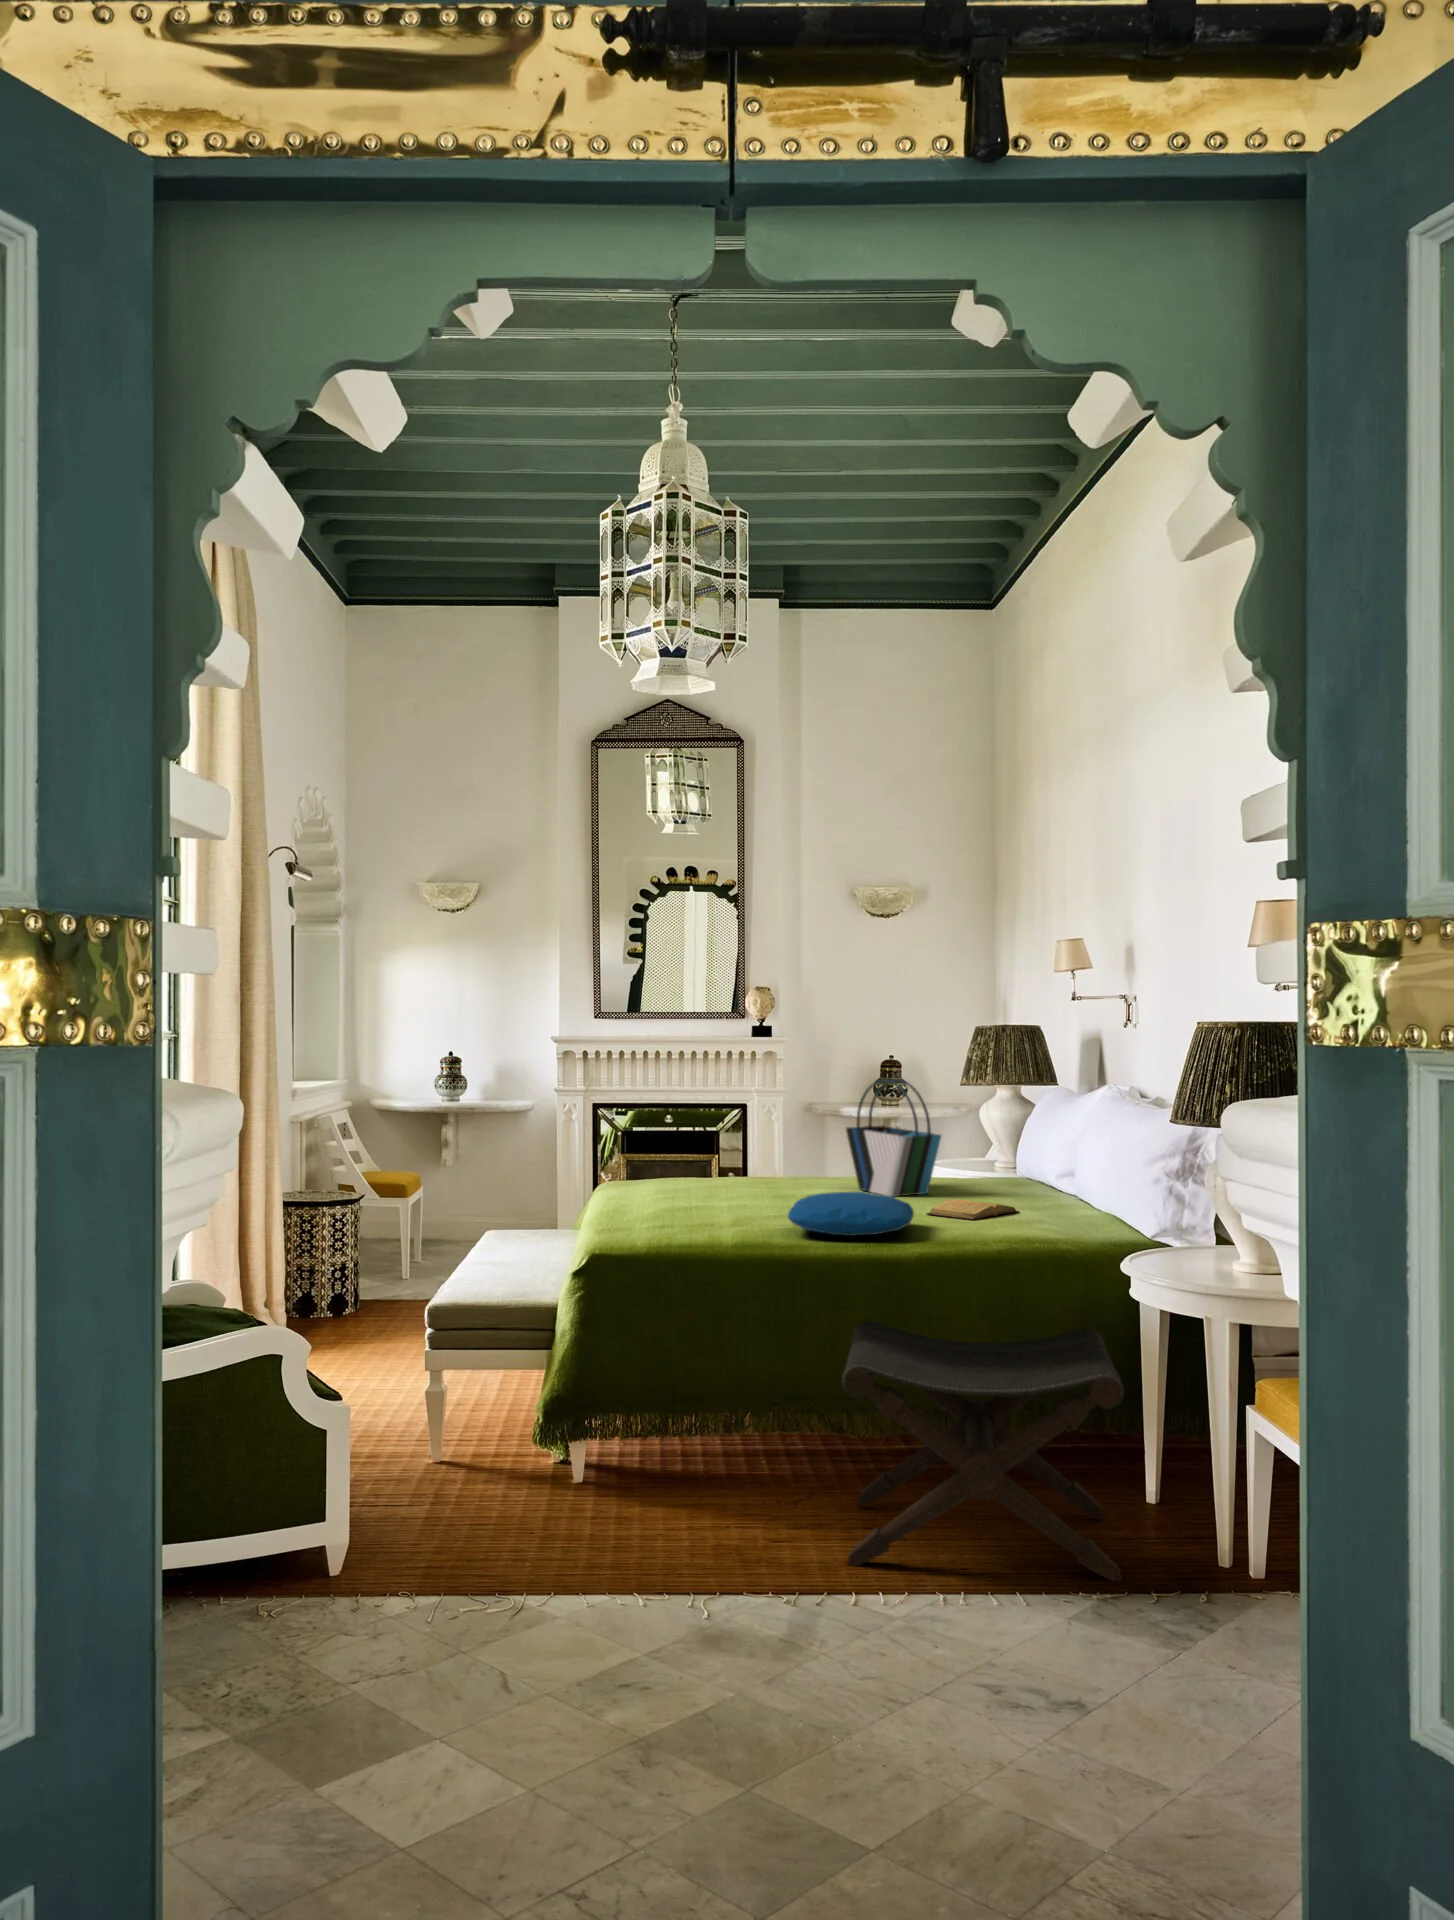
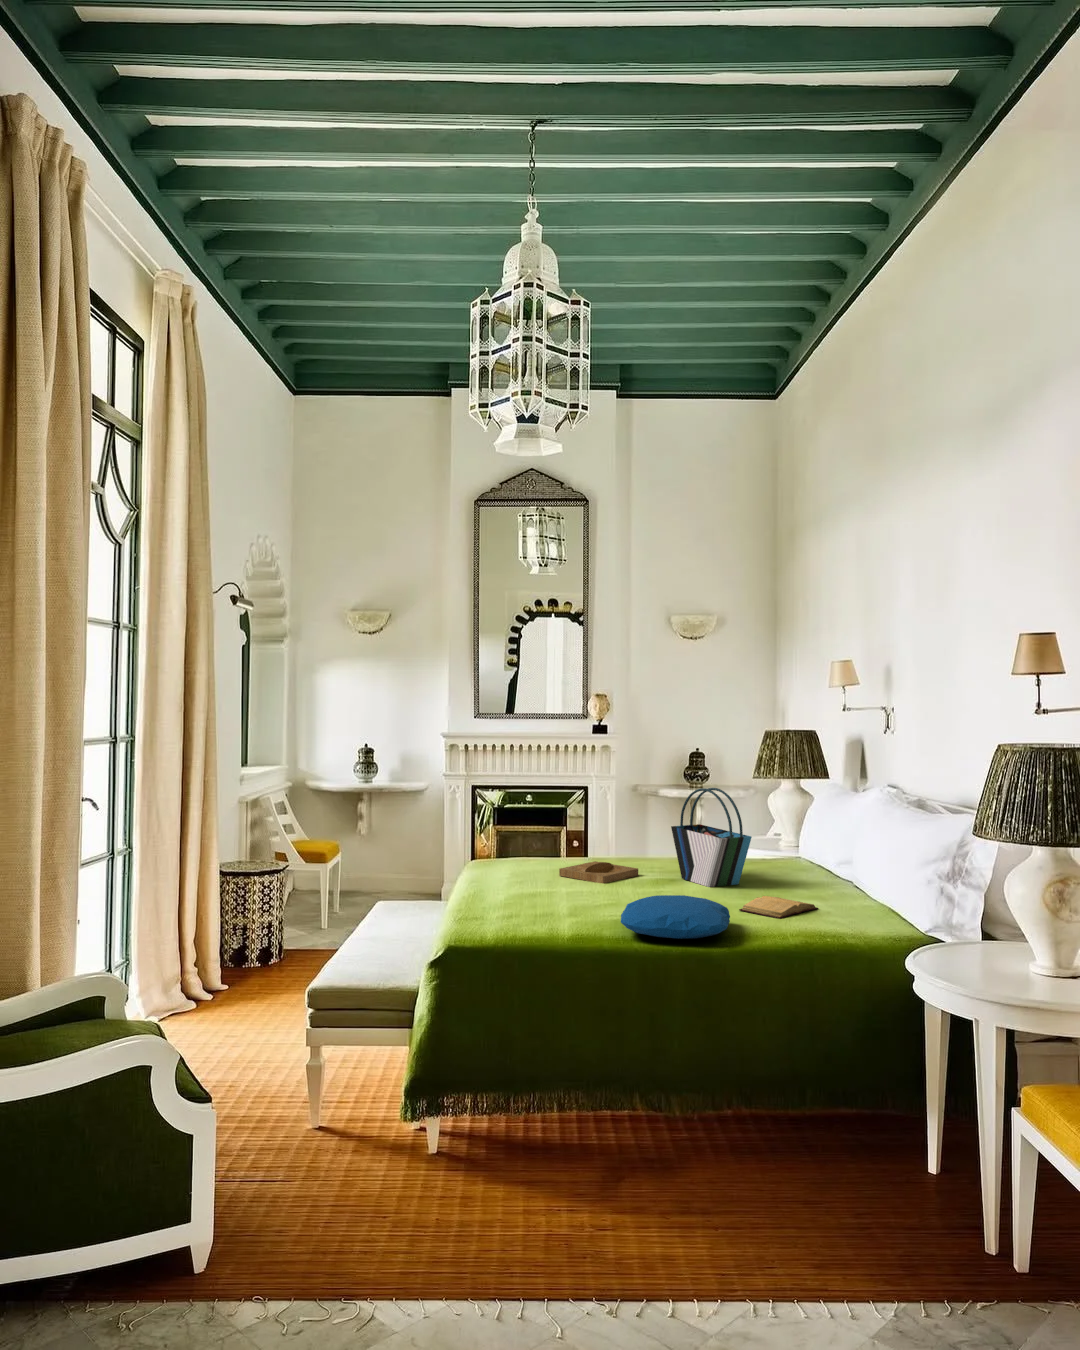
tray: none [711,1173,807,1195] -> present [559,861,638,884]
footstool: present [842,1321,1124,1581] -> none [666,1023,928,1288]

